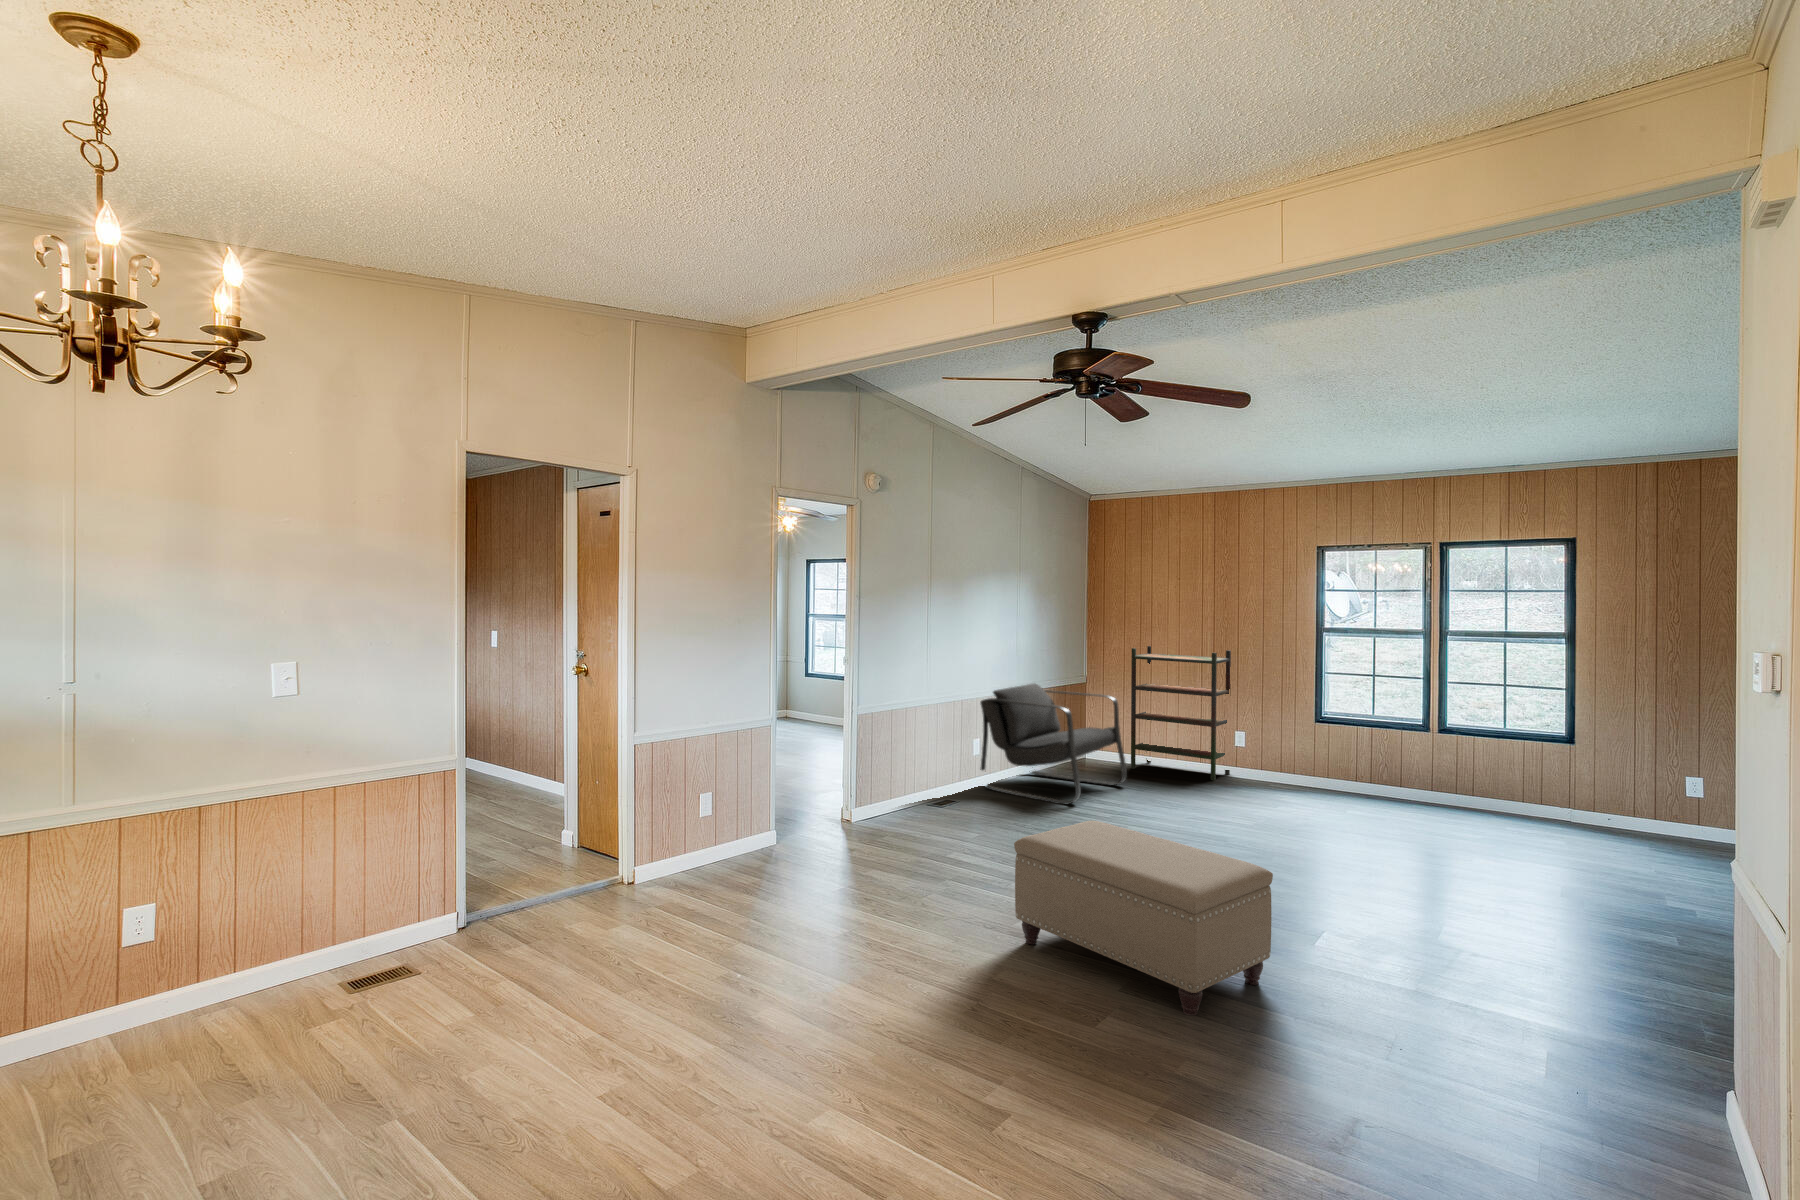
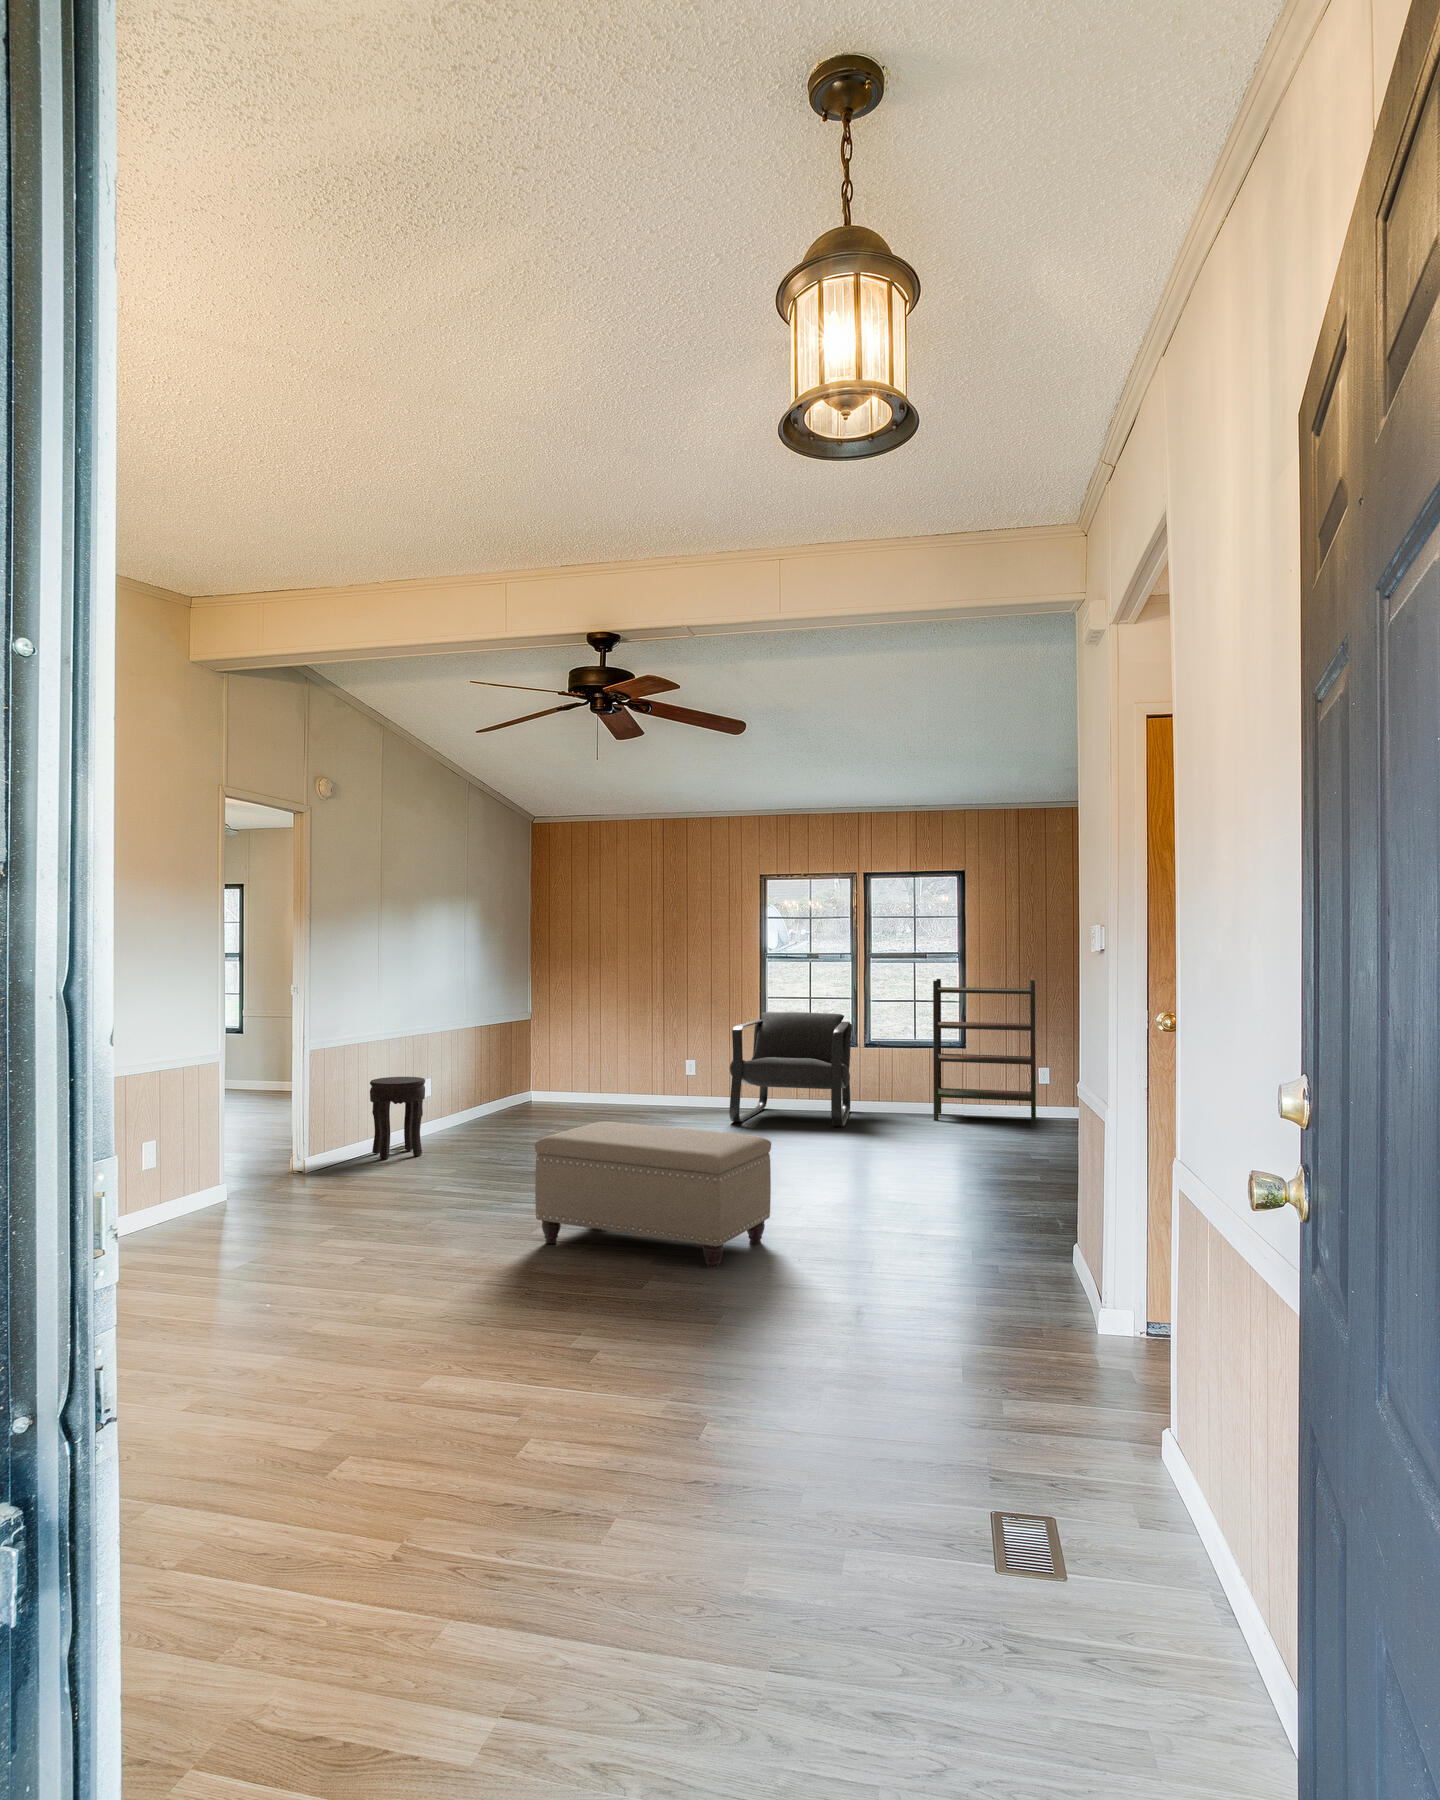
bookshelf: present [1131,646,1231,781] -> present [933,979,1036,1124]
armchair: present [980,683,1127,805] -> present [729,1012,852,1126]
side table: none [919,738,967,813] -> present [370,1077,425,1160]

